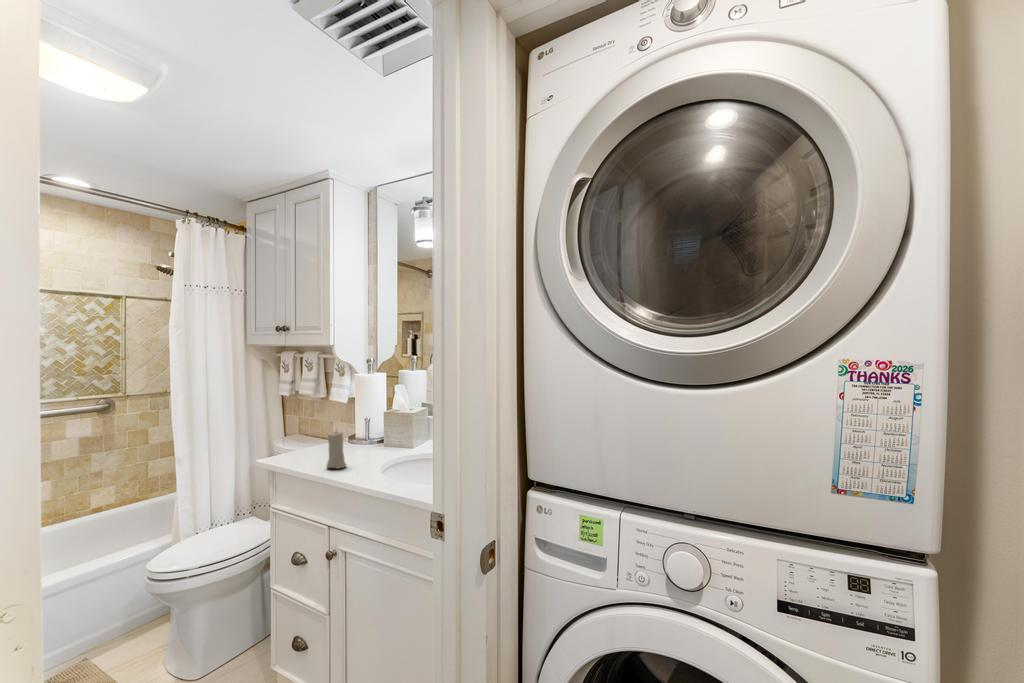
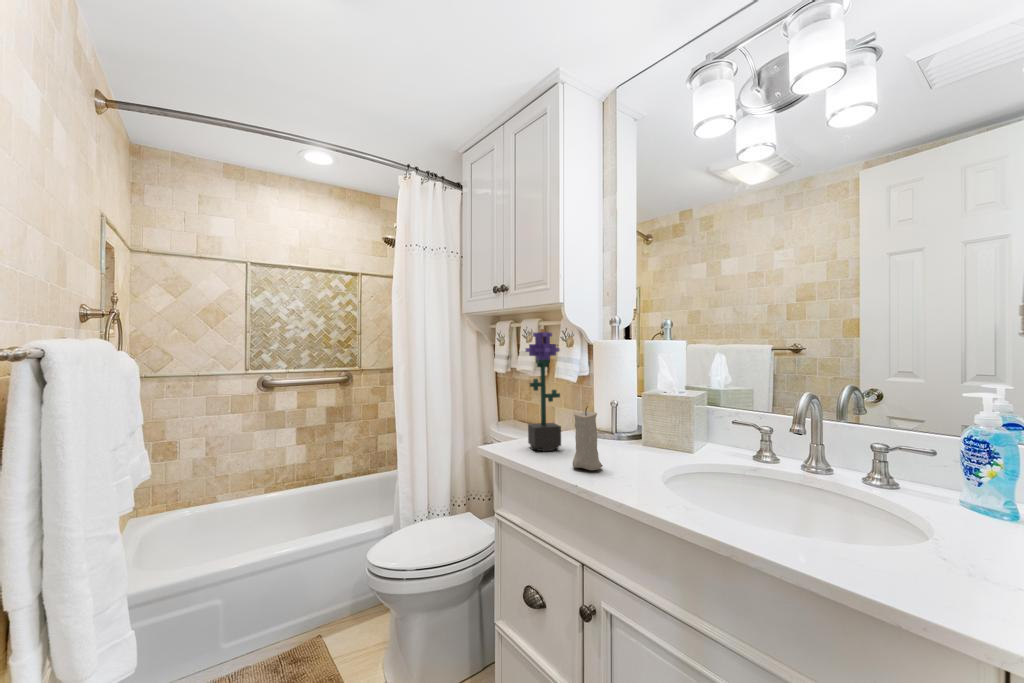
potted flower: none [297,374,323,460] -> present [525,329,561,451]

